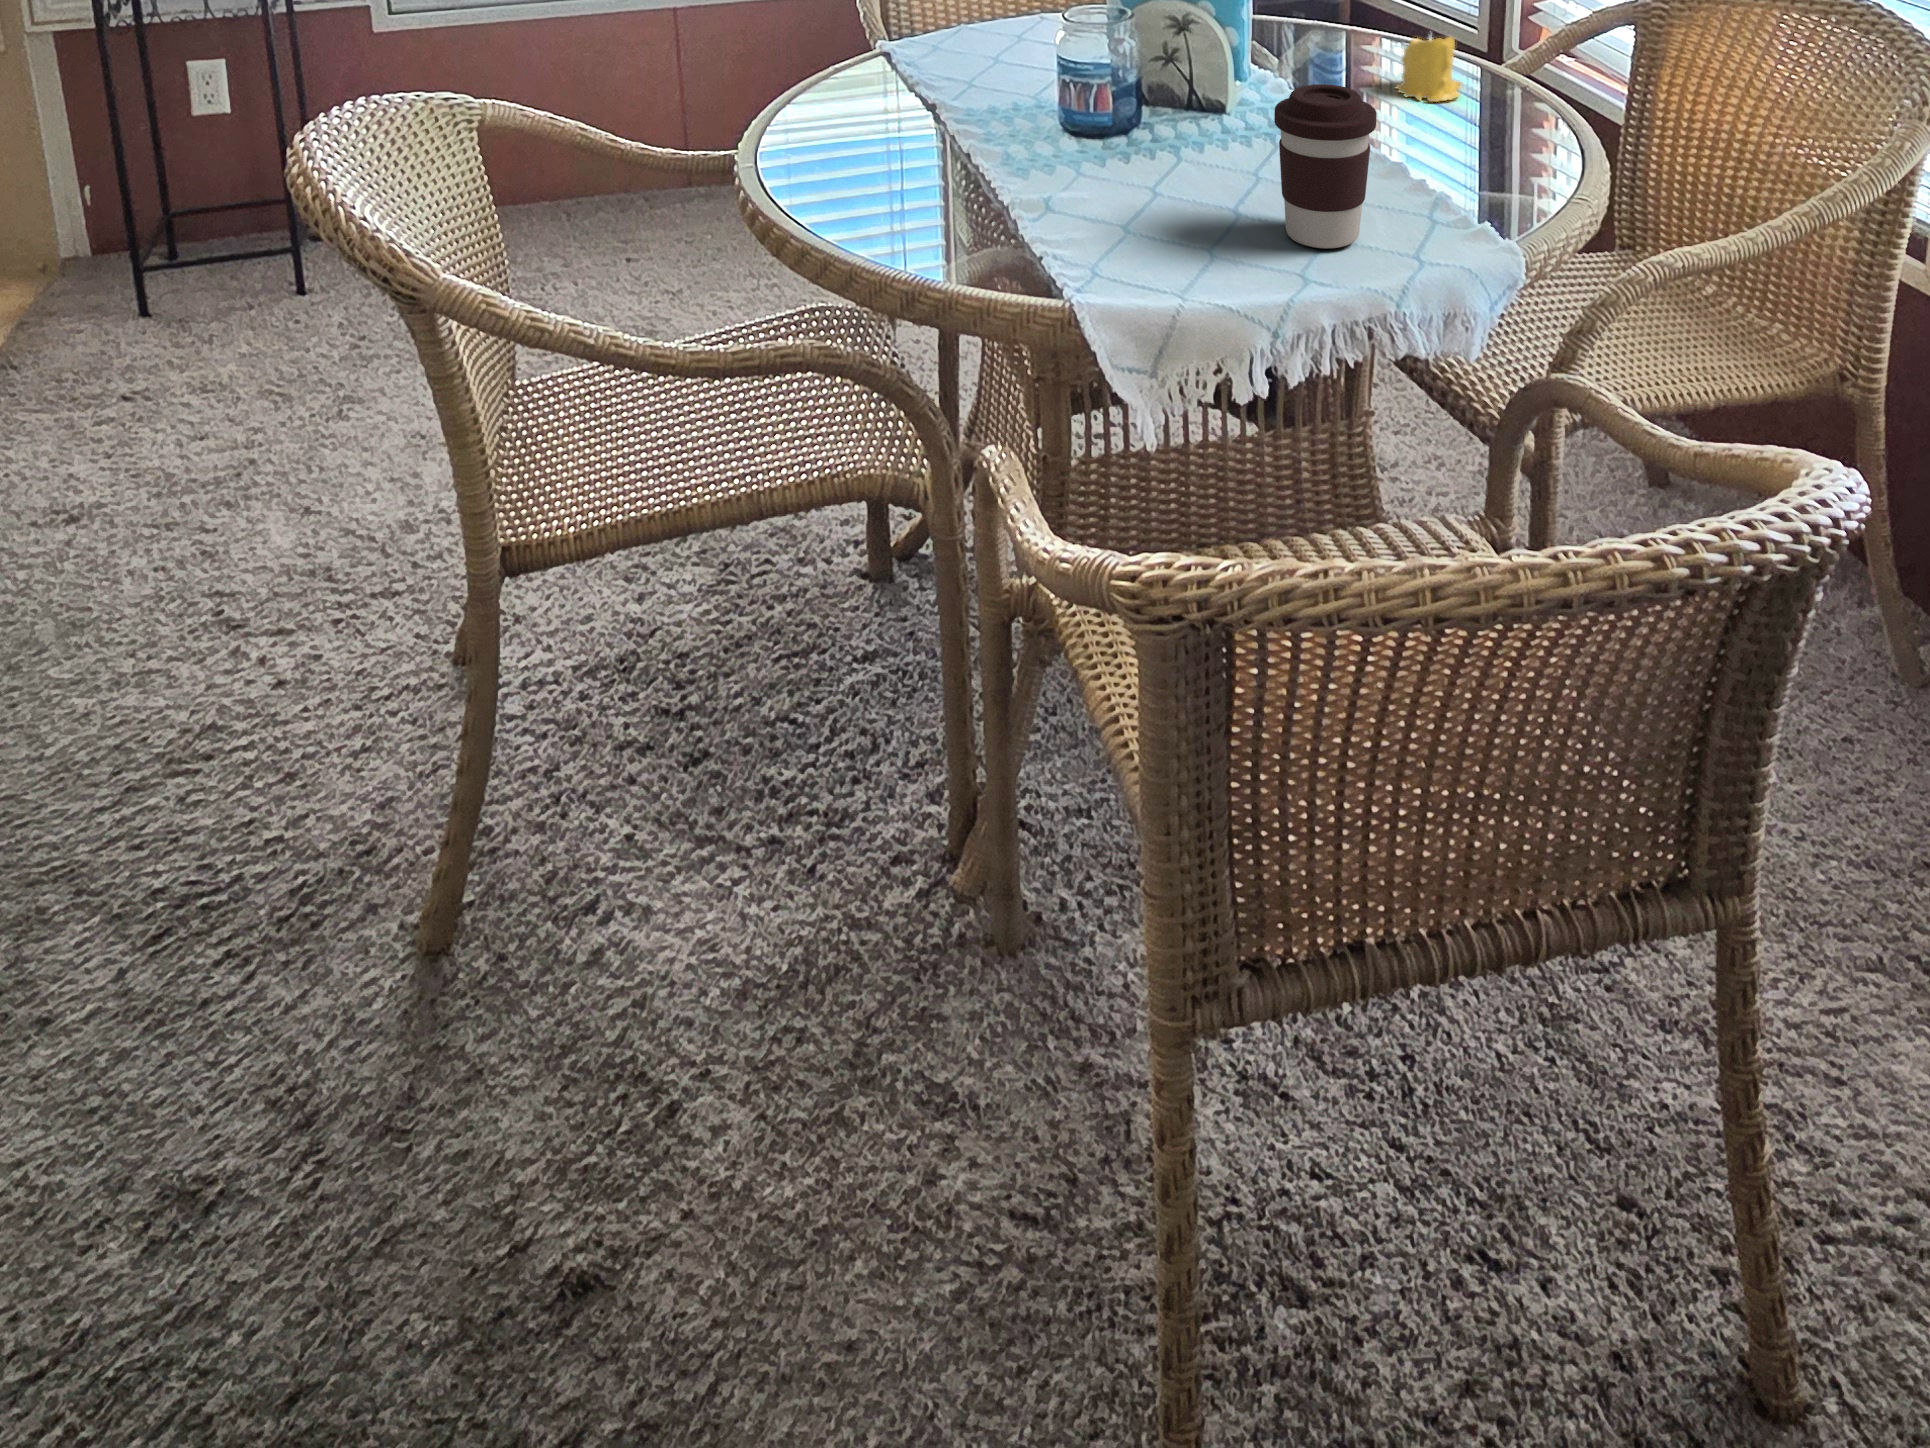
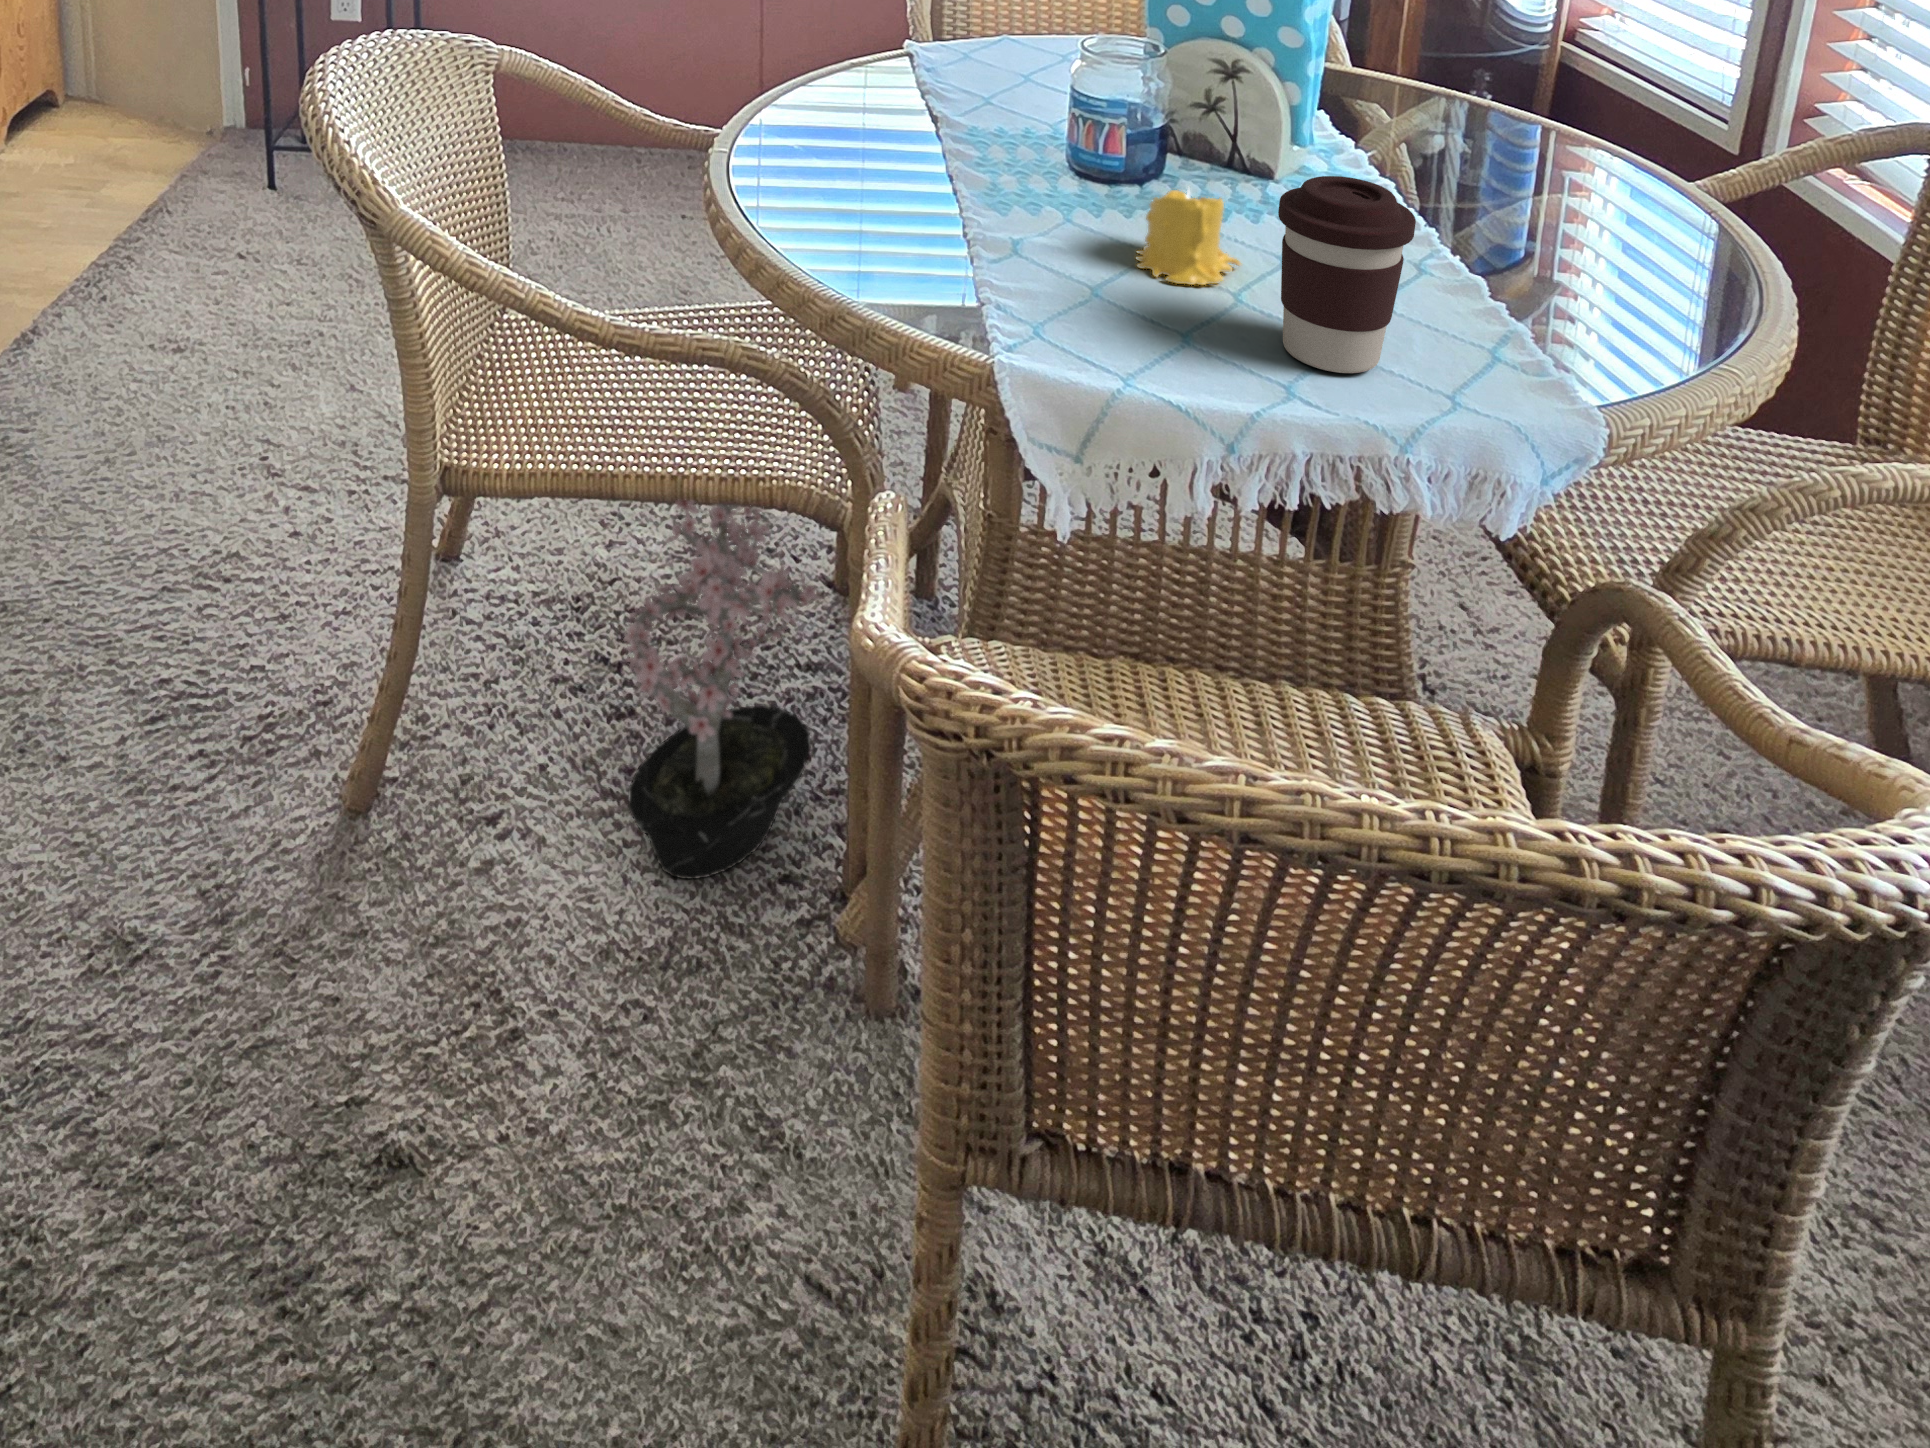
candle: present [1396,37,1462,102] -> present [1136,190,1241,285]
potted plant: none [700,430,931,895] -> present [624,500,822,879]

